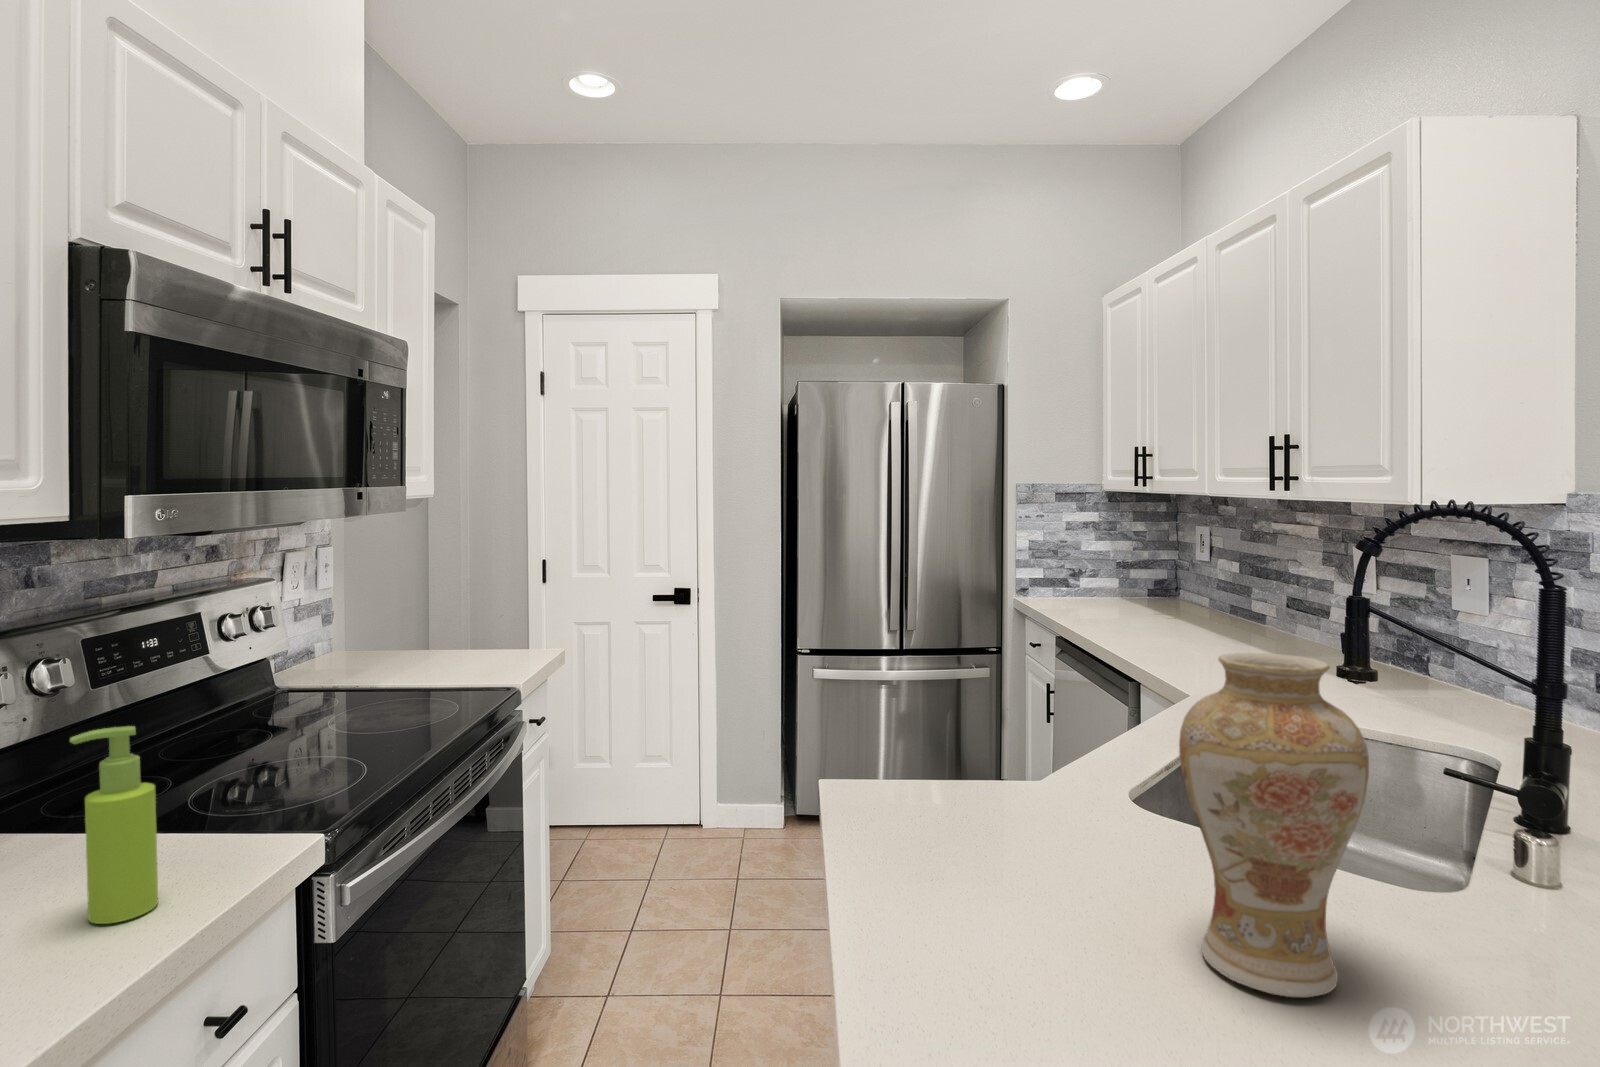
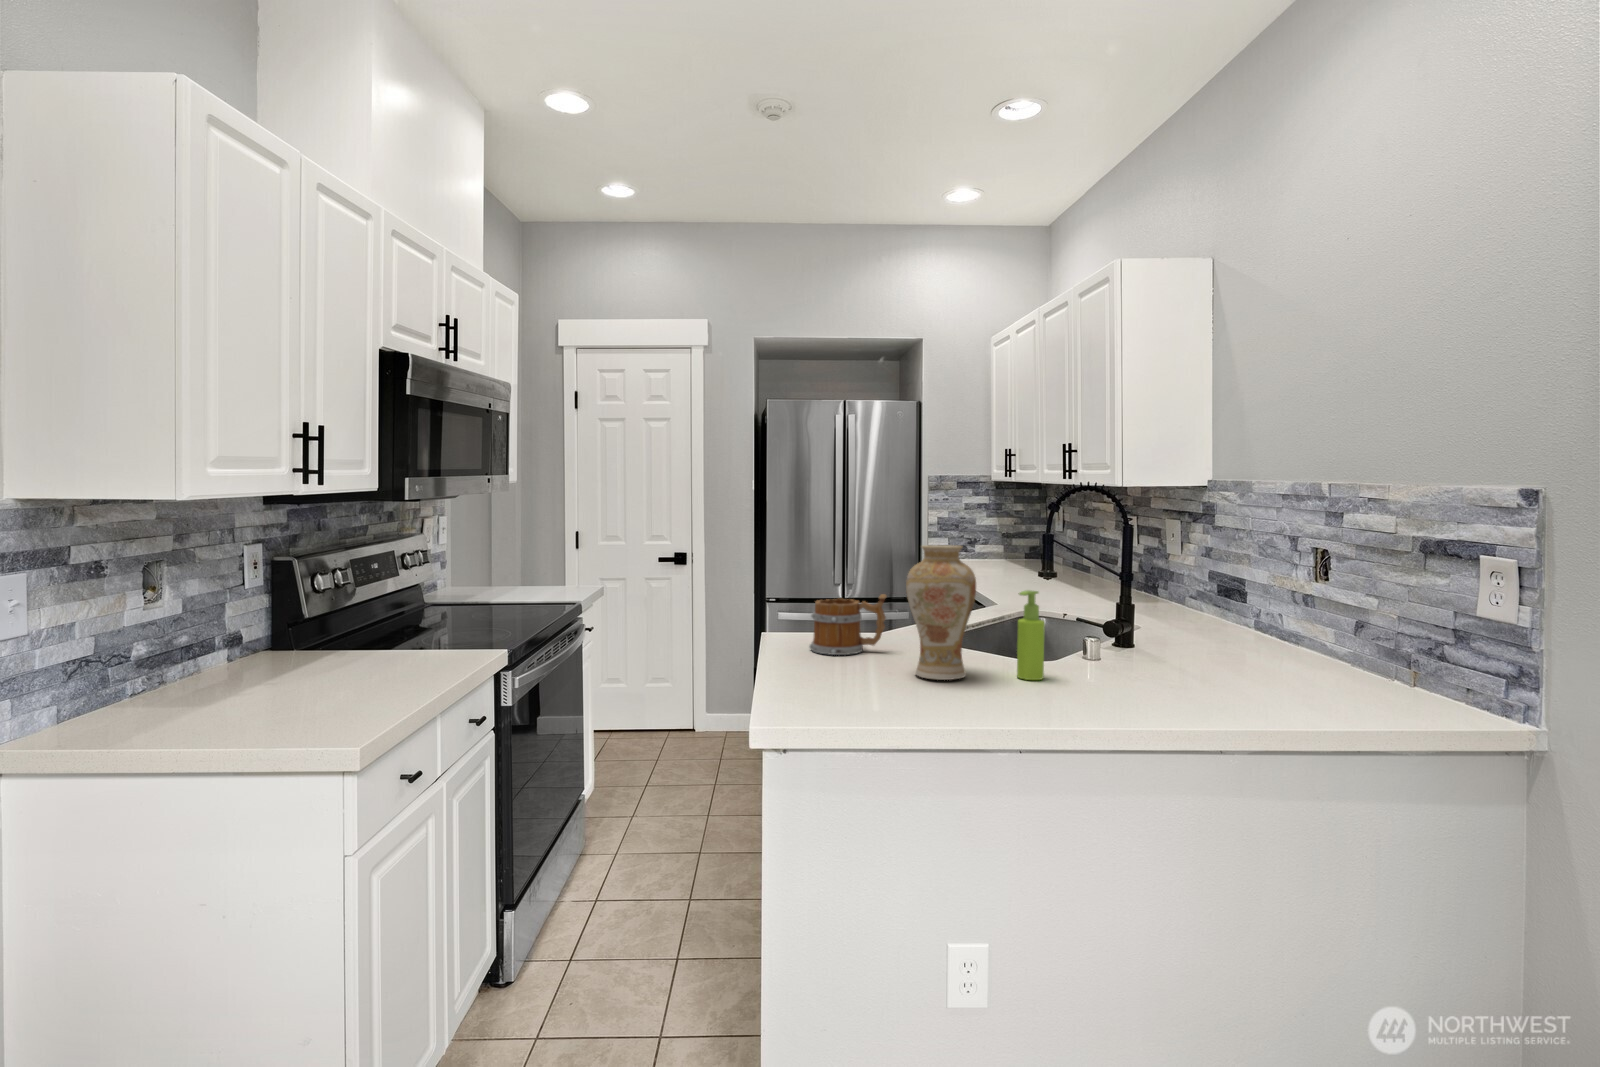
soap dispenser: present [70,726,158,924] -> present [1017,590,1045,680]
mug: none [922,732,1086,865] -> present [809,594,886,655]

